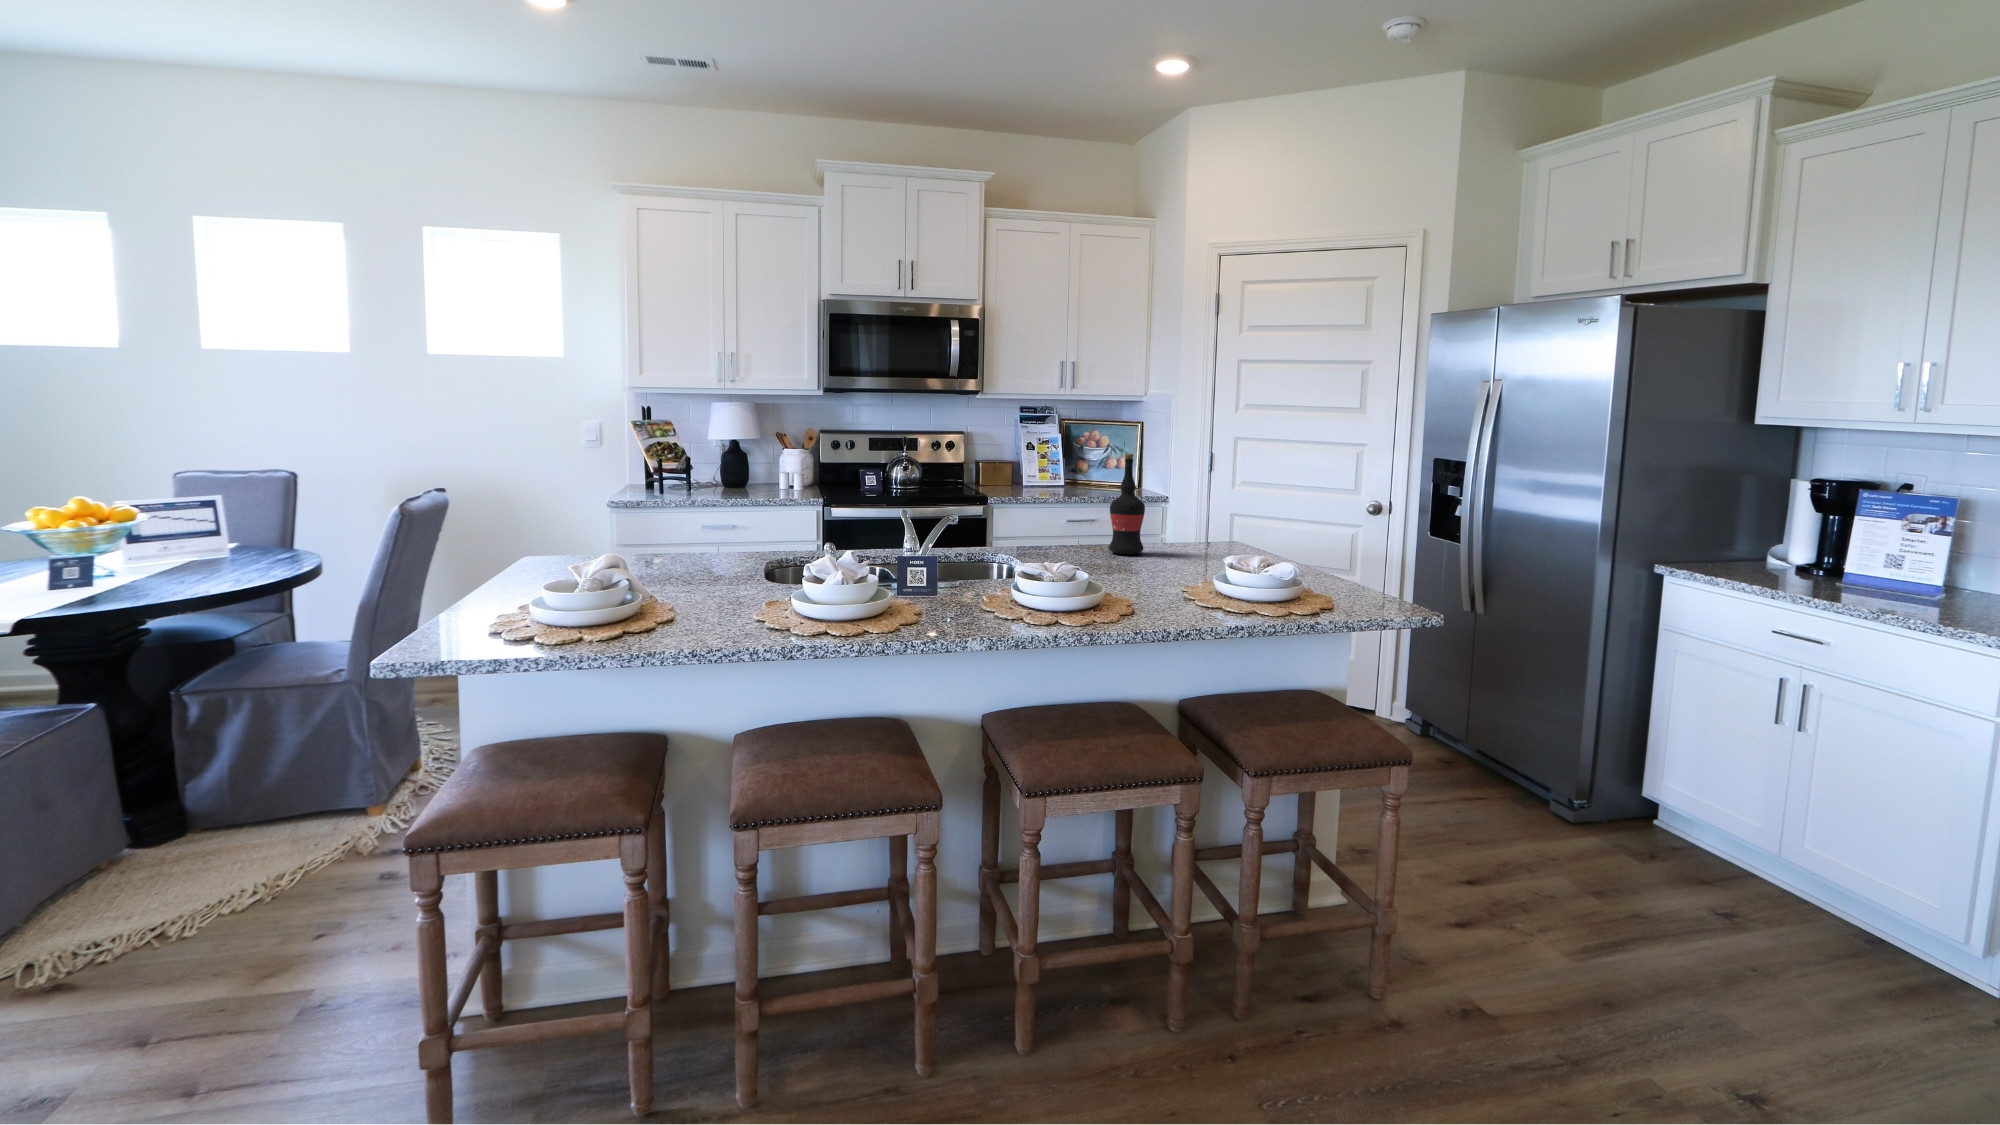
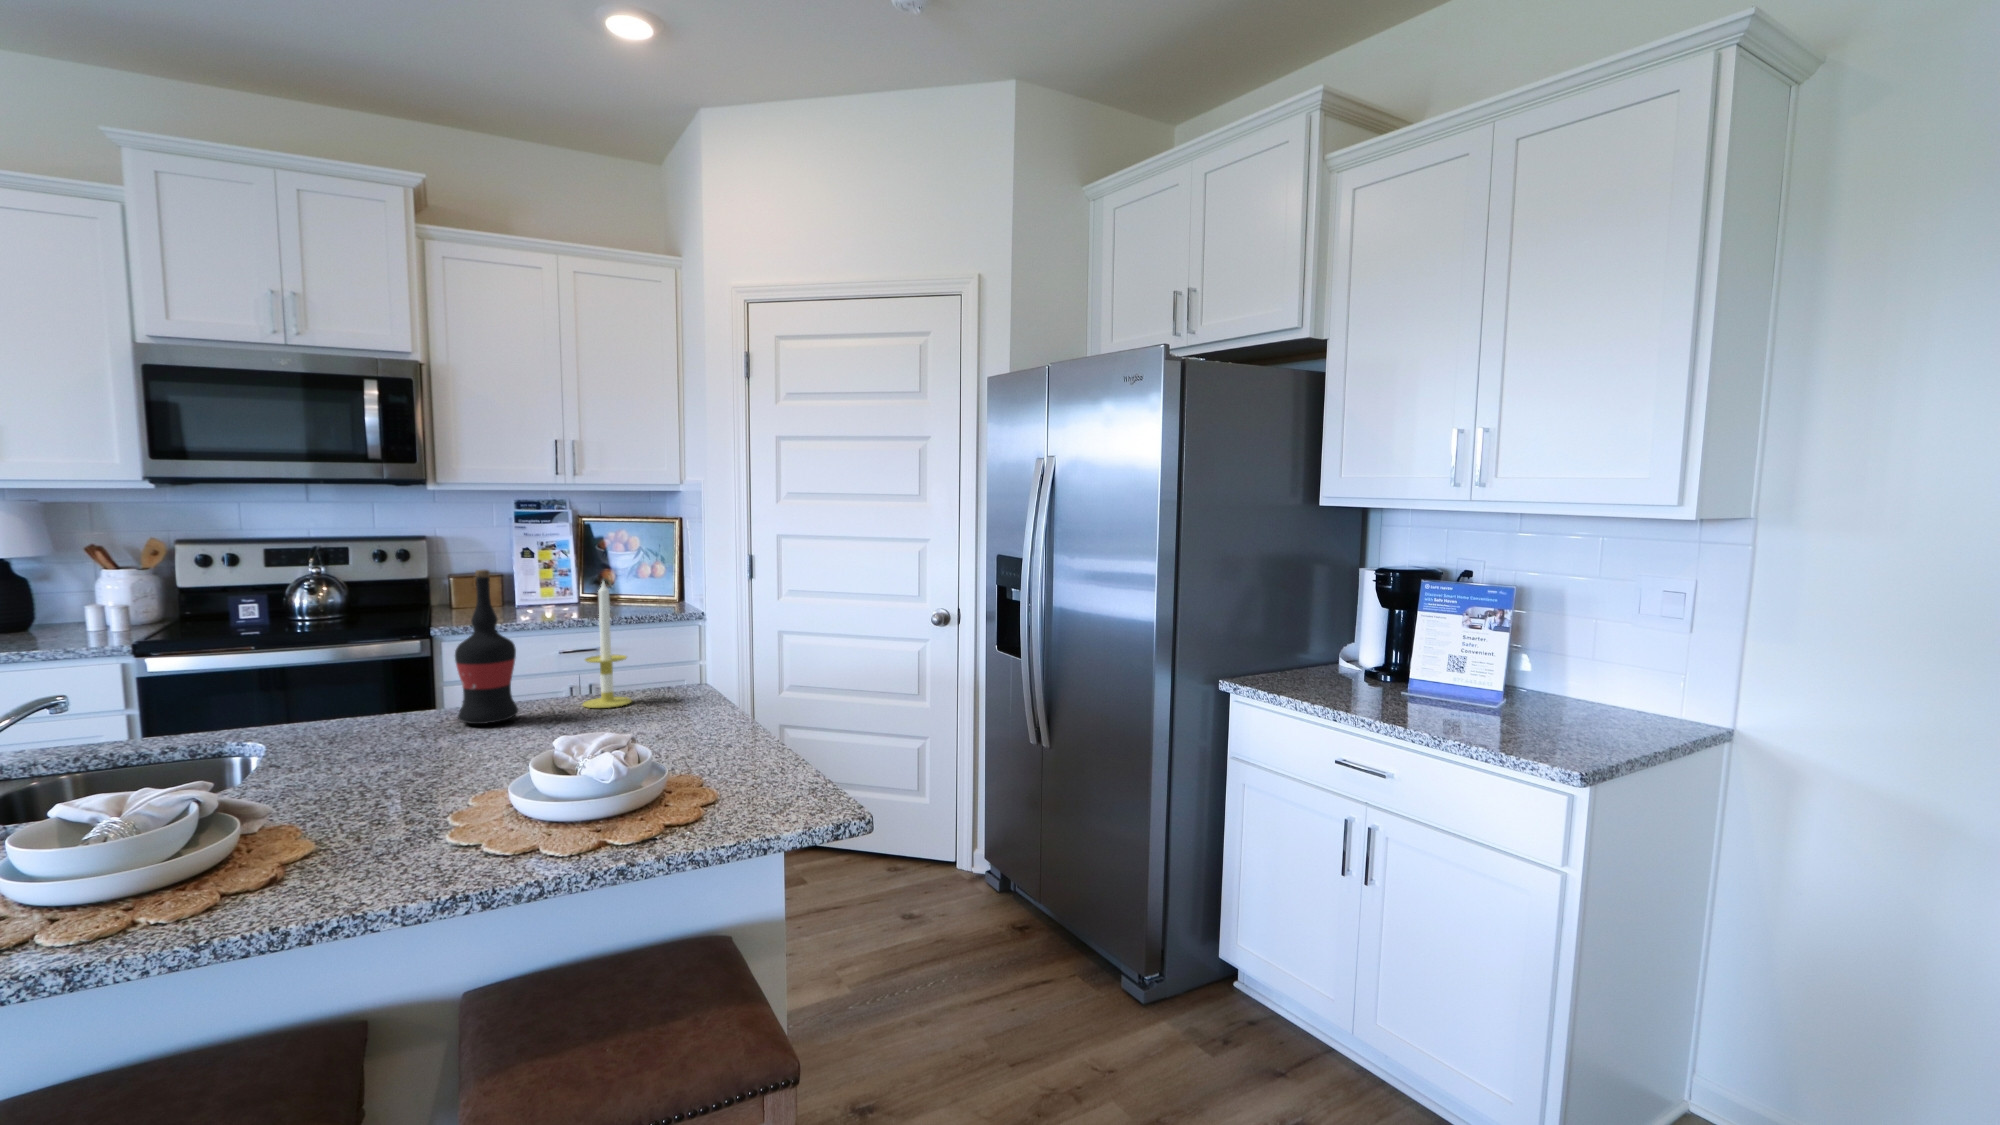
candle: none [1170,463,1203,551] -> present [583,581,632,708]

